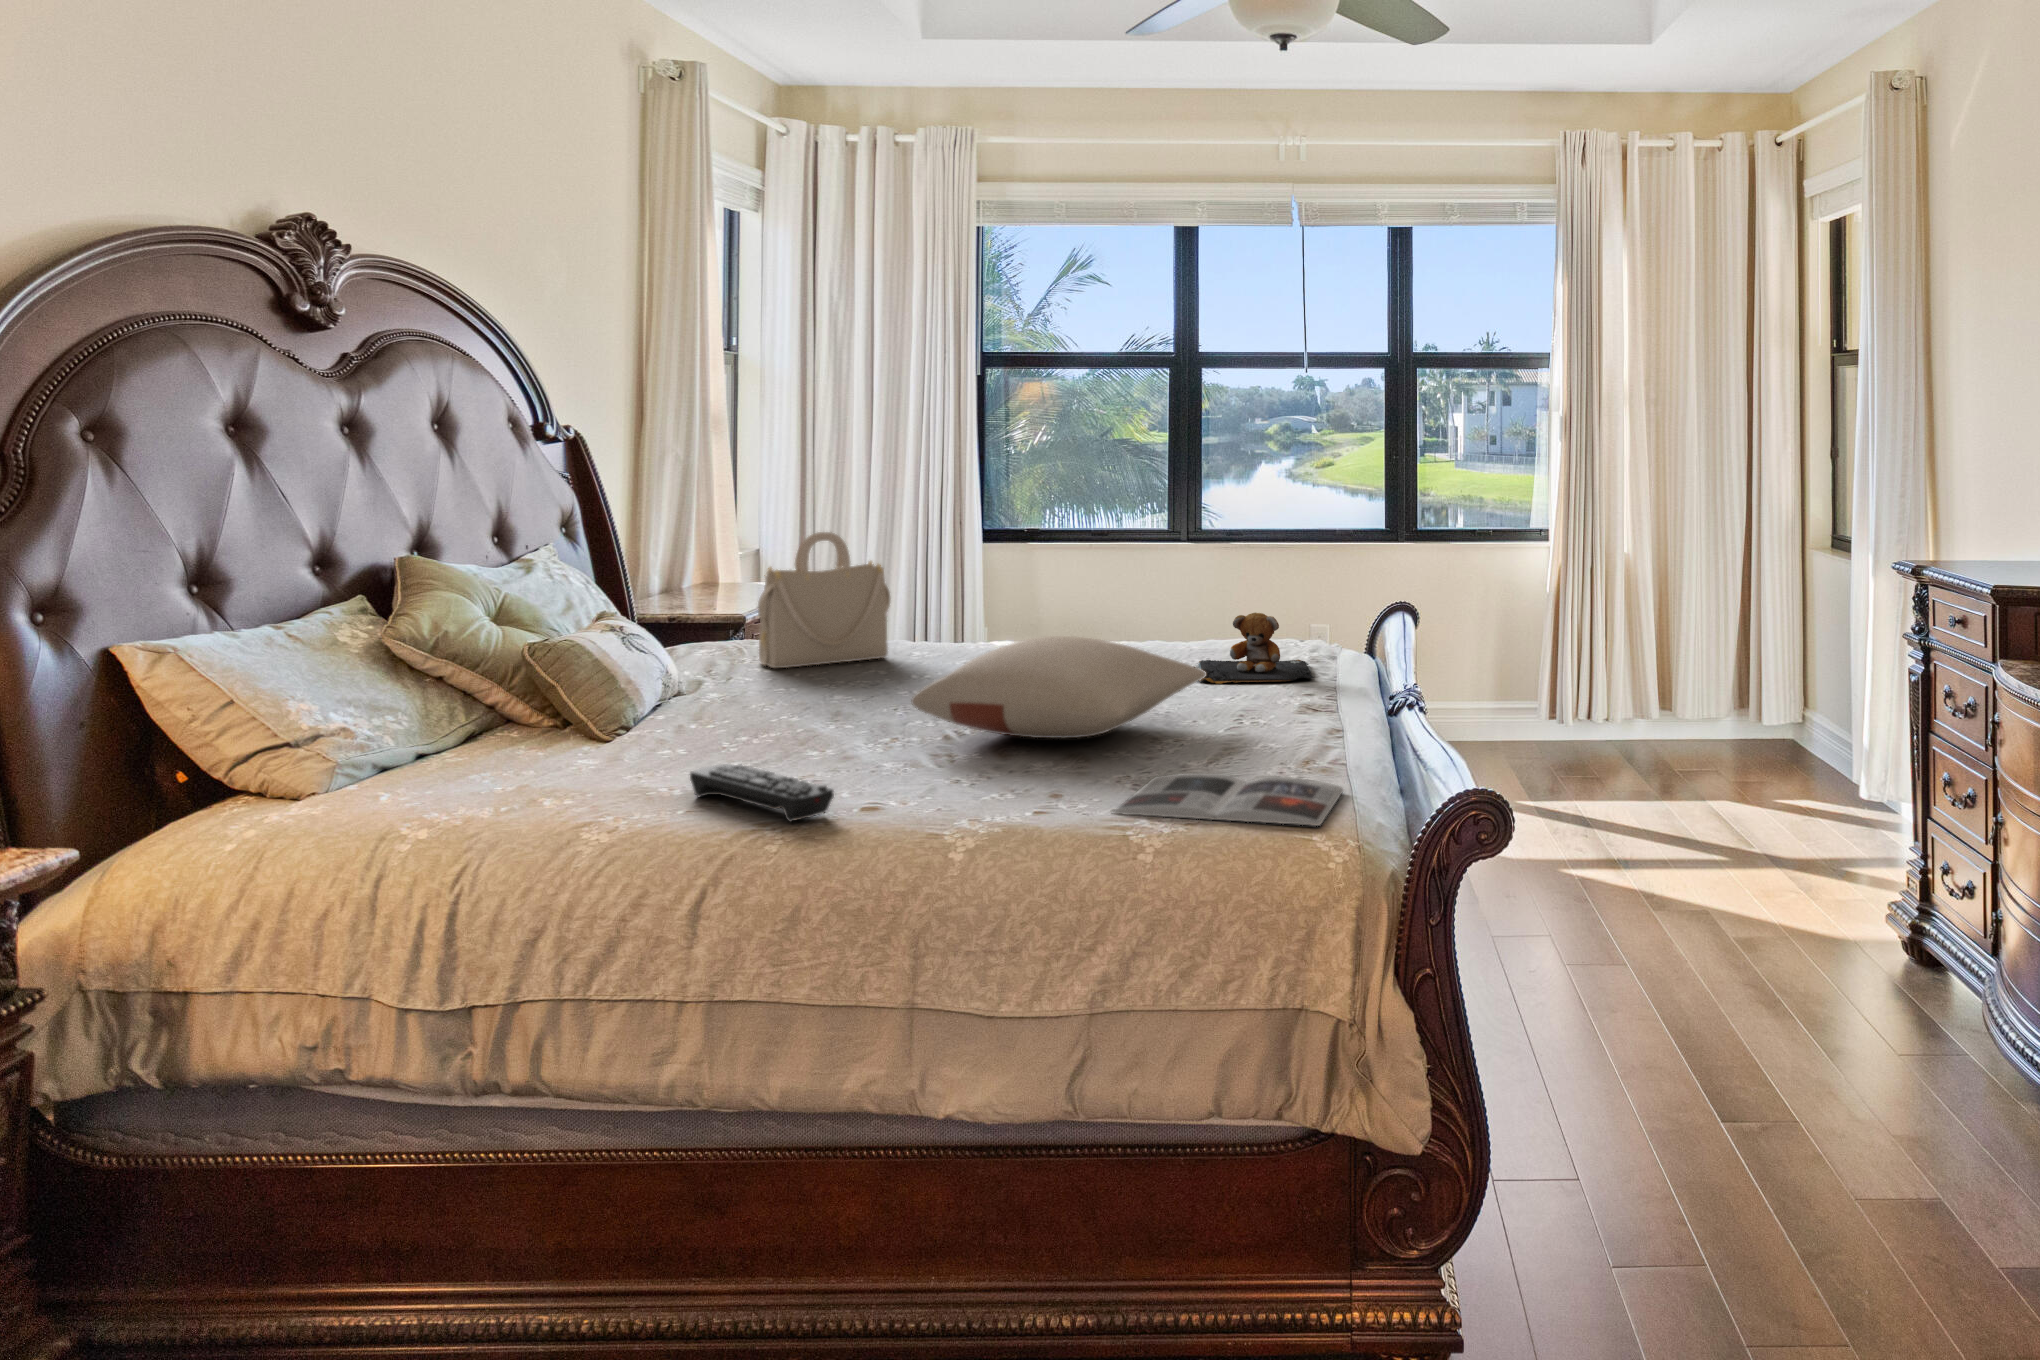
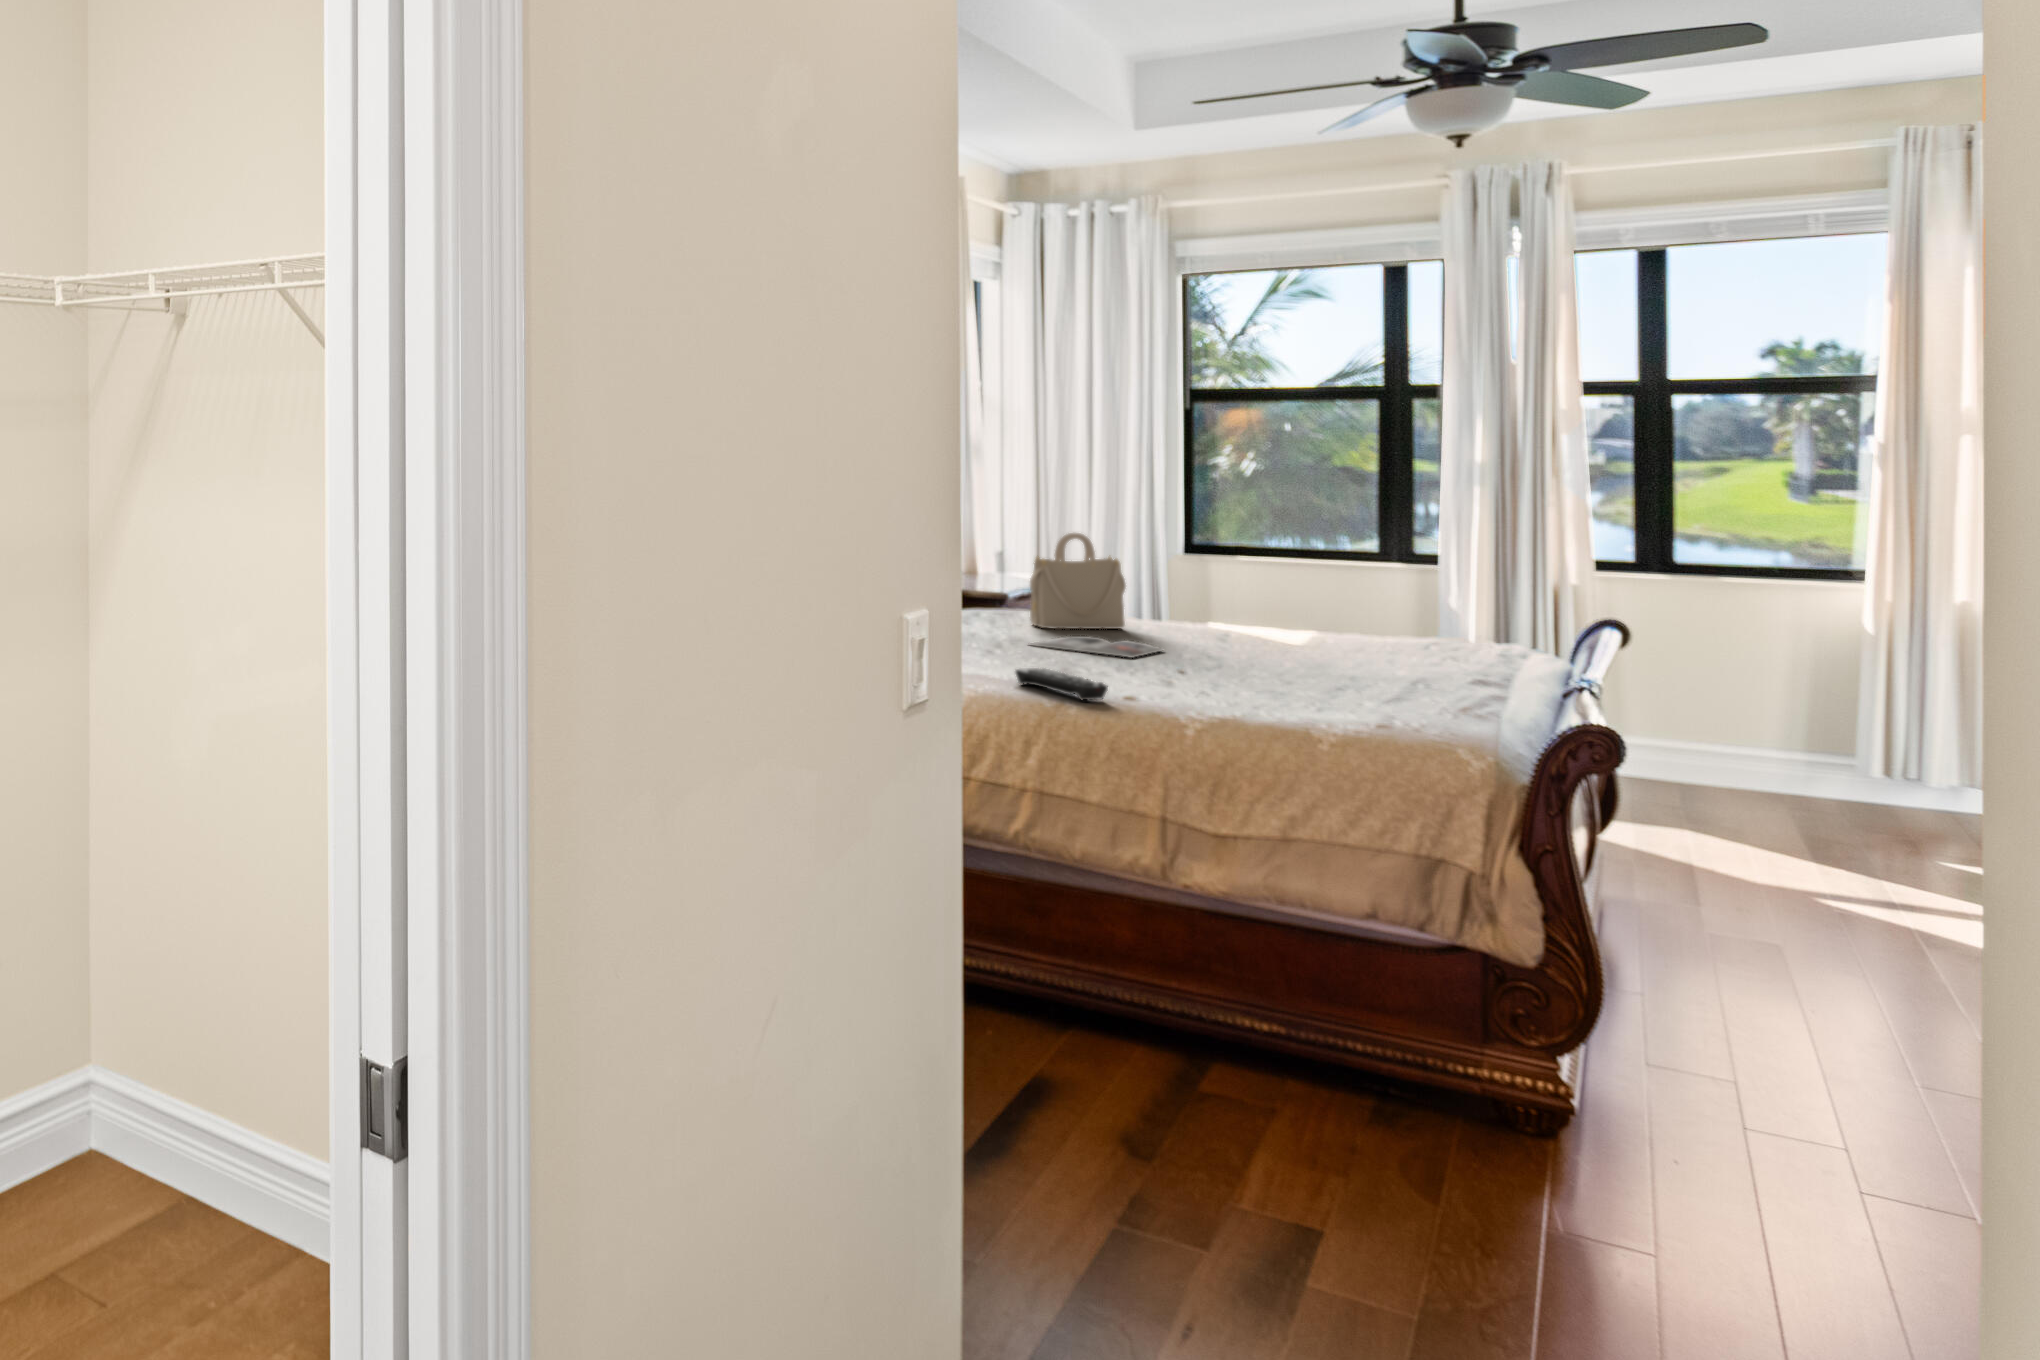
teddy bear: present [1198,613,1314,684] -> none [1383,613,1498,671]
pillow: present [911,636,1206,738] -> none [1152,612,1386,683]
magazine: present [1113,773,1343,826] -> present [1031,636,1163,658]

